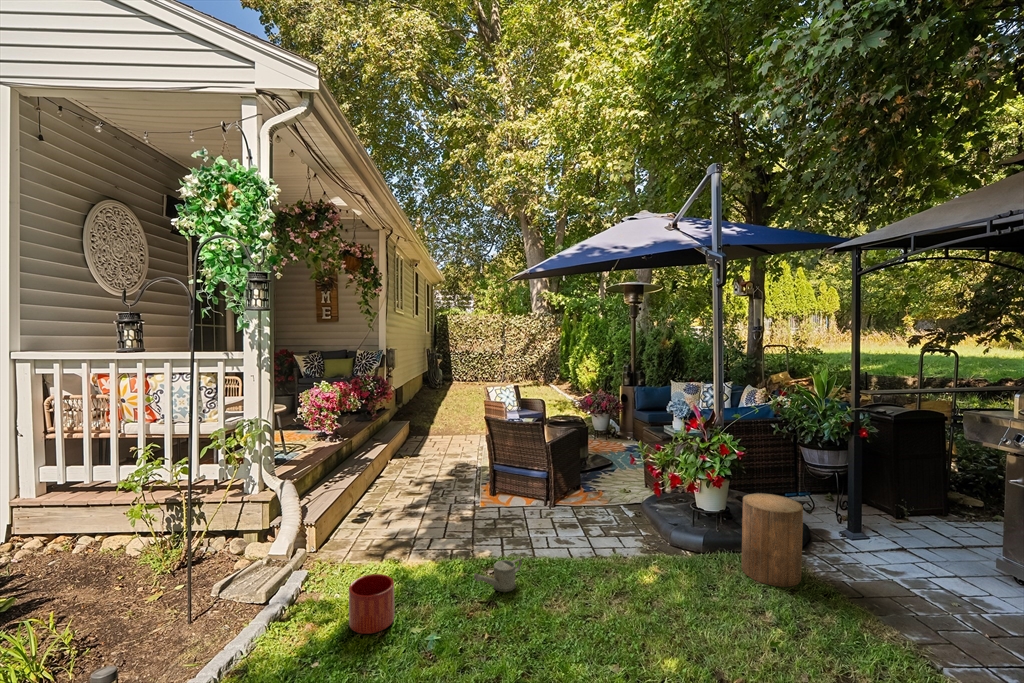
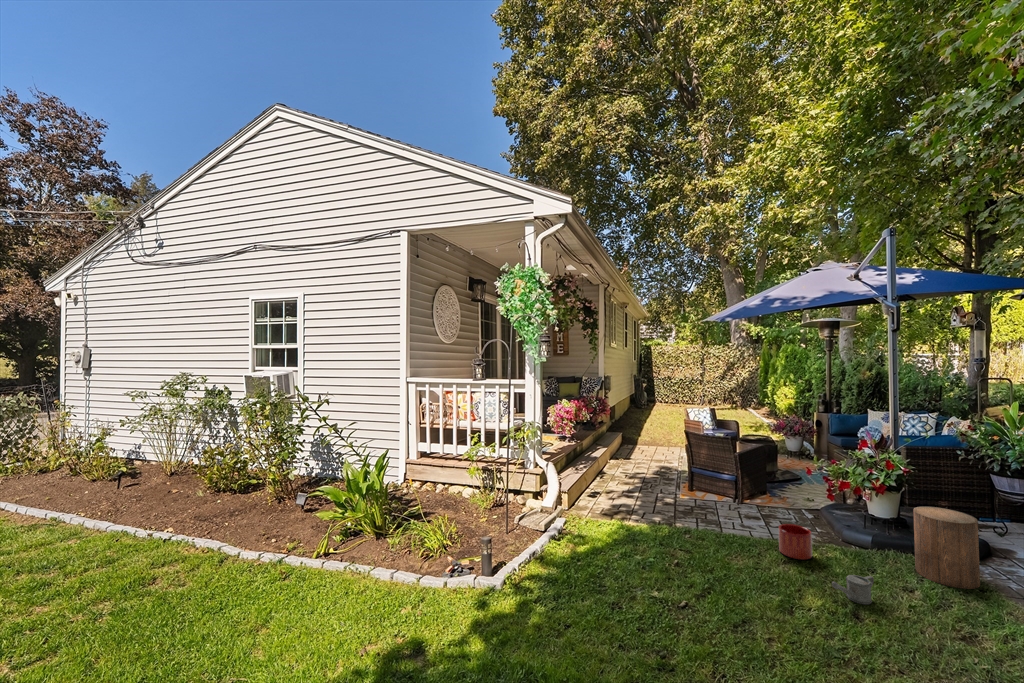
watering can: present [474,558,522,592] -> present [832,575,874,604]
planter: present [349,574,394,634] -> present [779,524,812,560]

